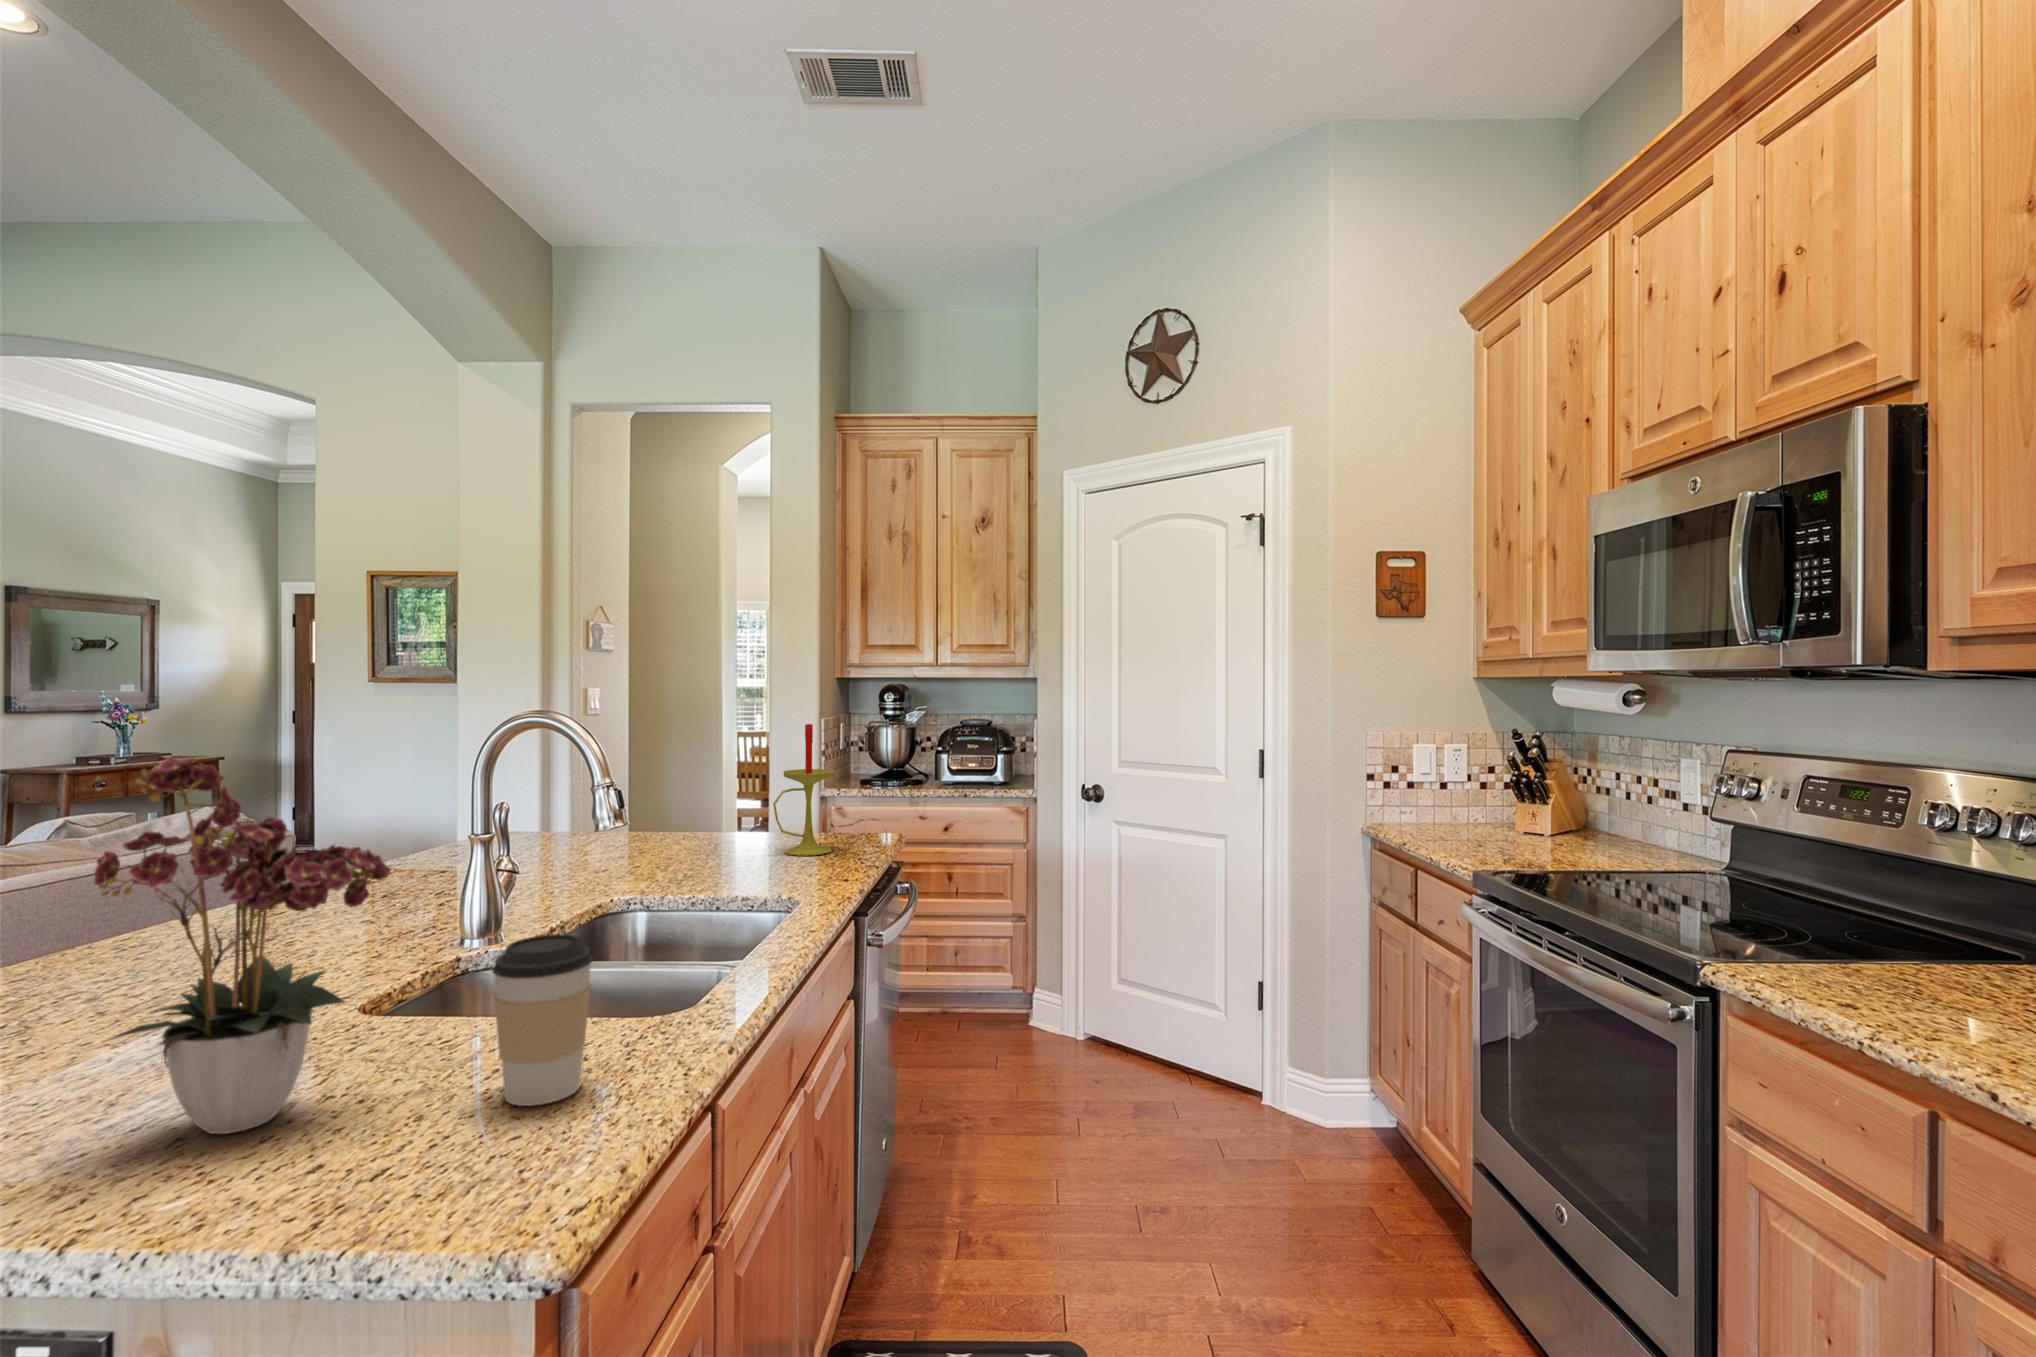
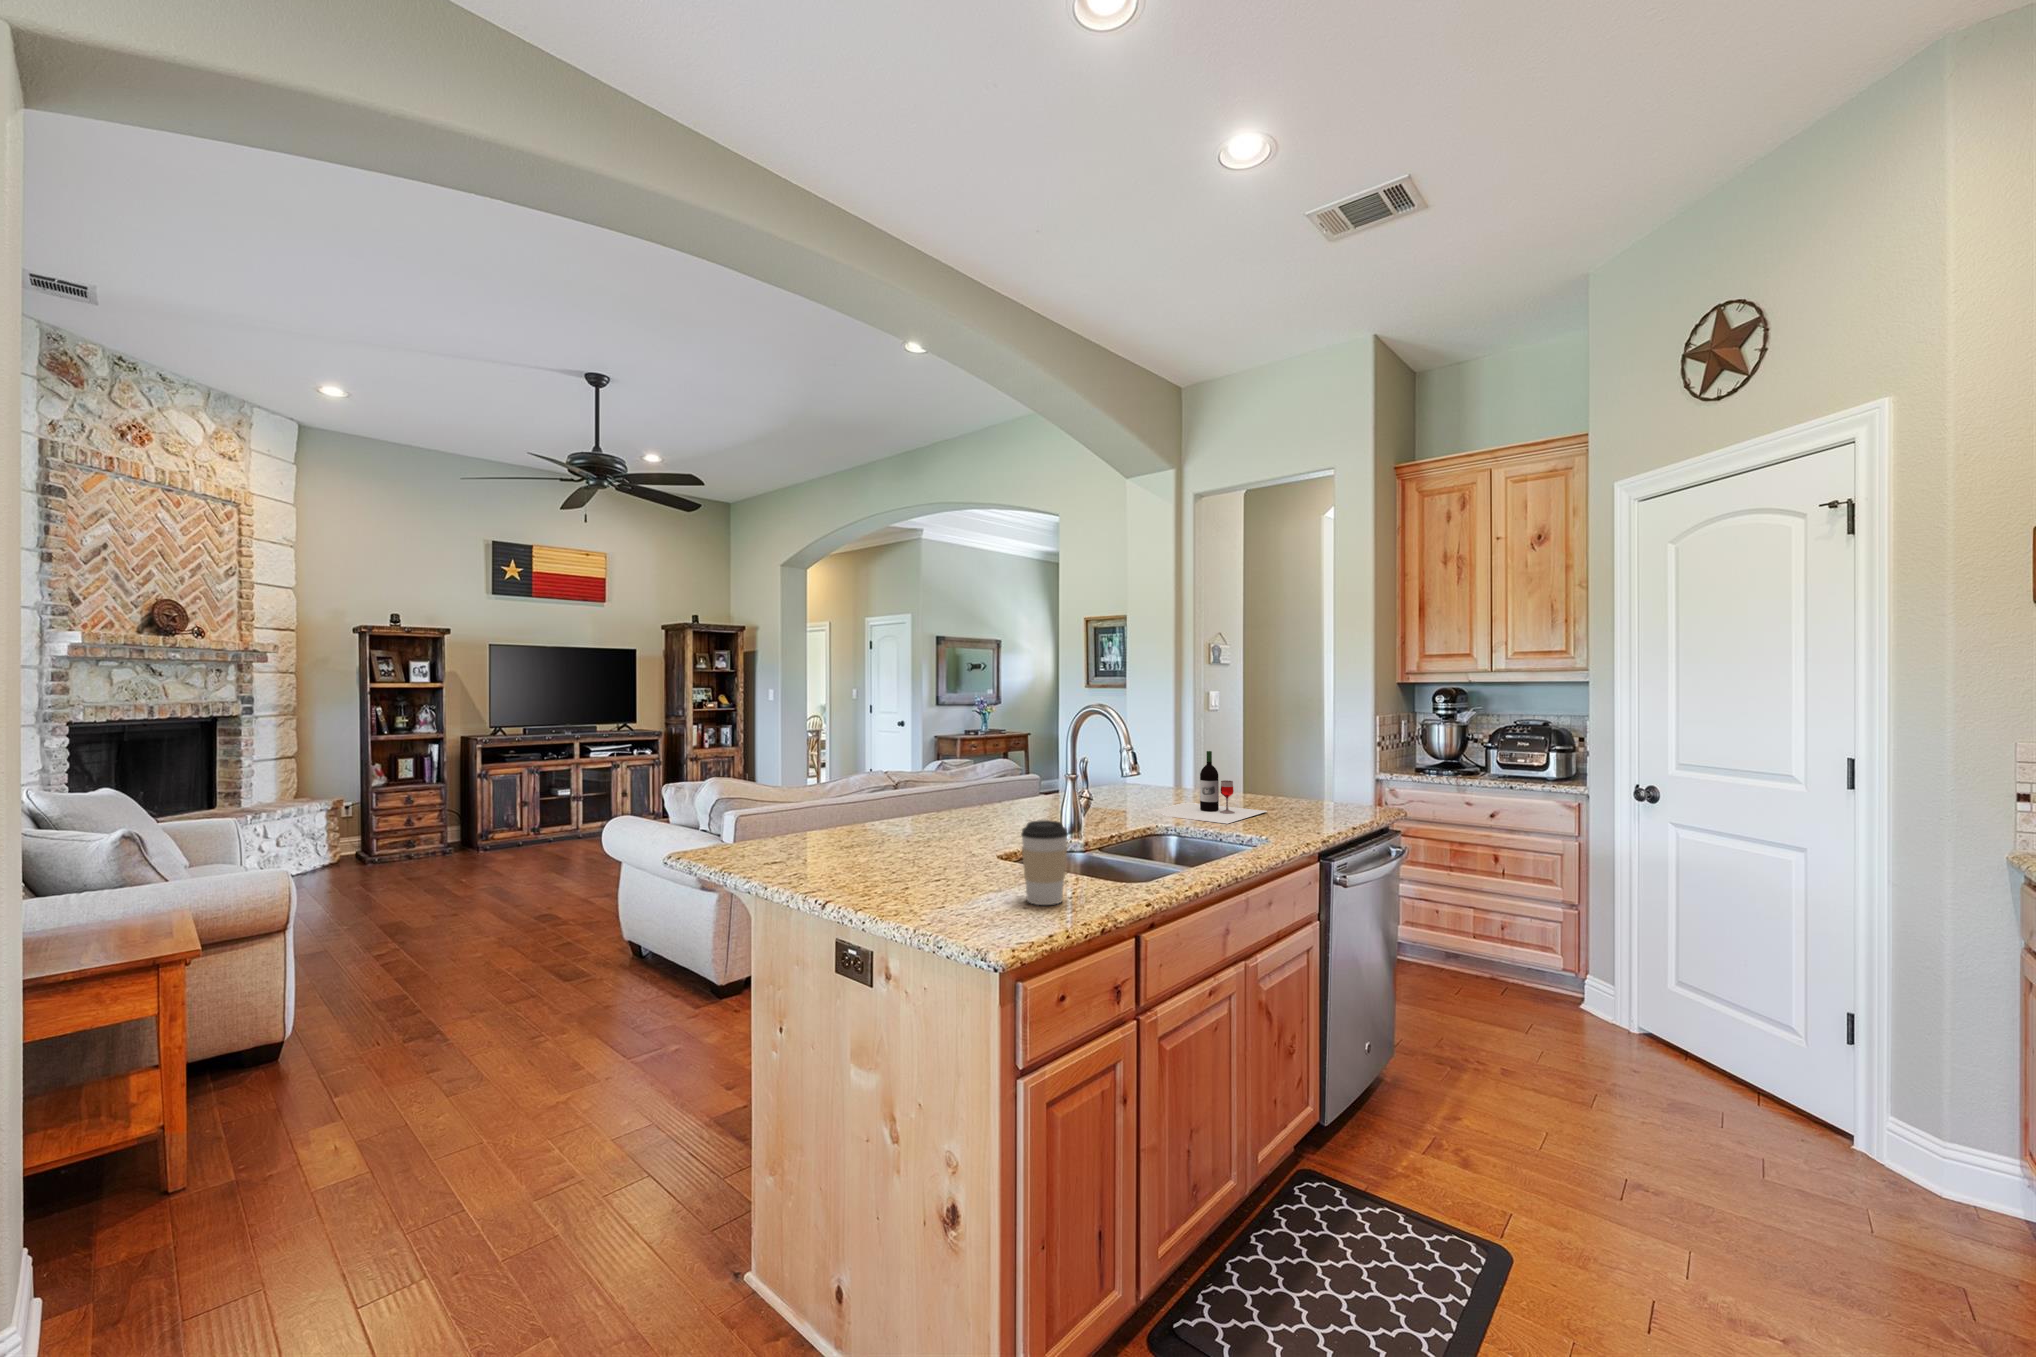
candle: present [773,724,834,856] -> none [1284,715,1333,816]
flower arrangement: present [94,758,391,1134] -> none [874,712,994,888]
wine bottle: none [568,778,753,883] -> present [1154,751,1267,824]

